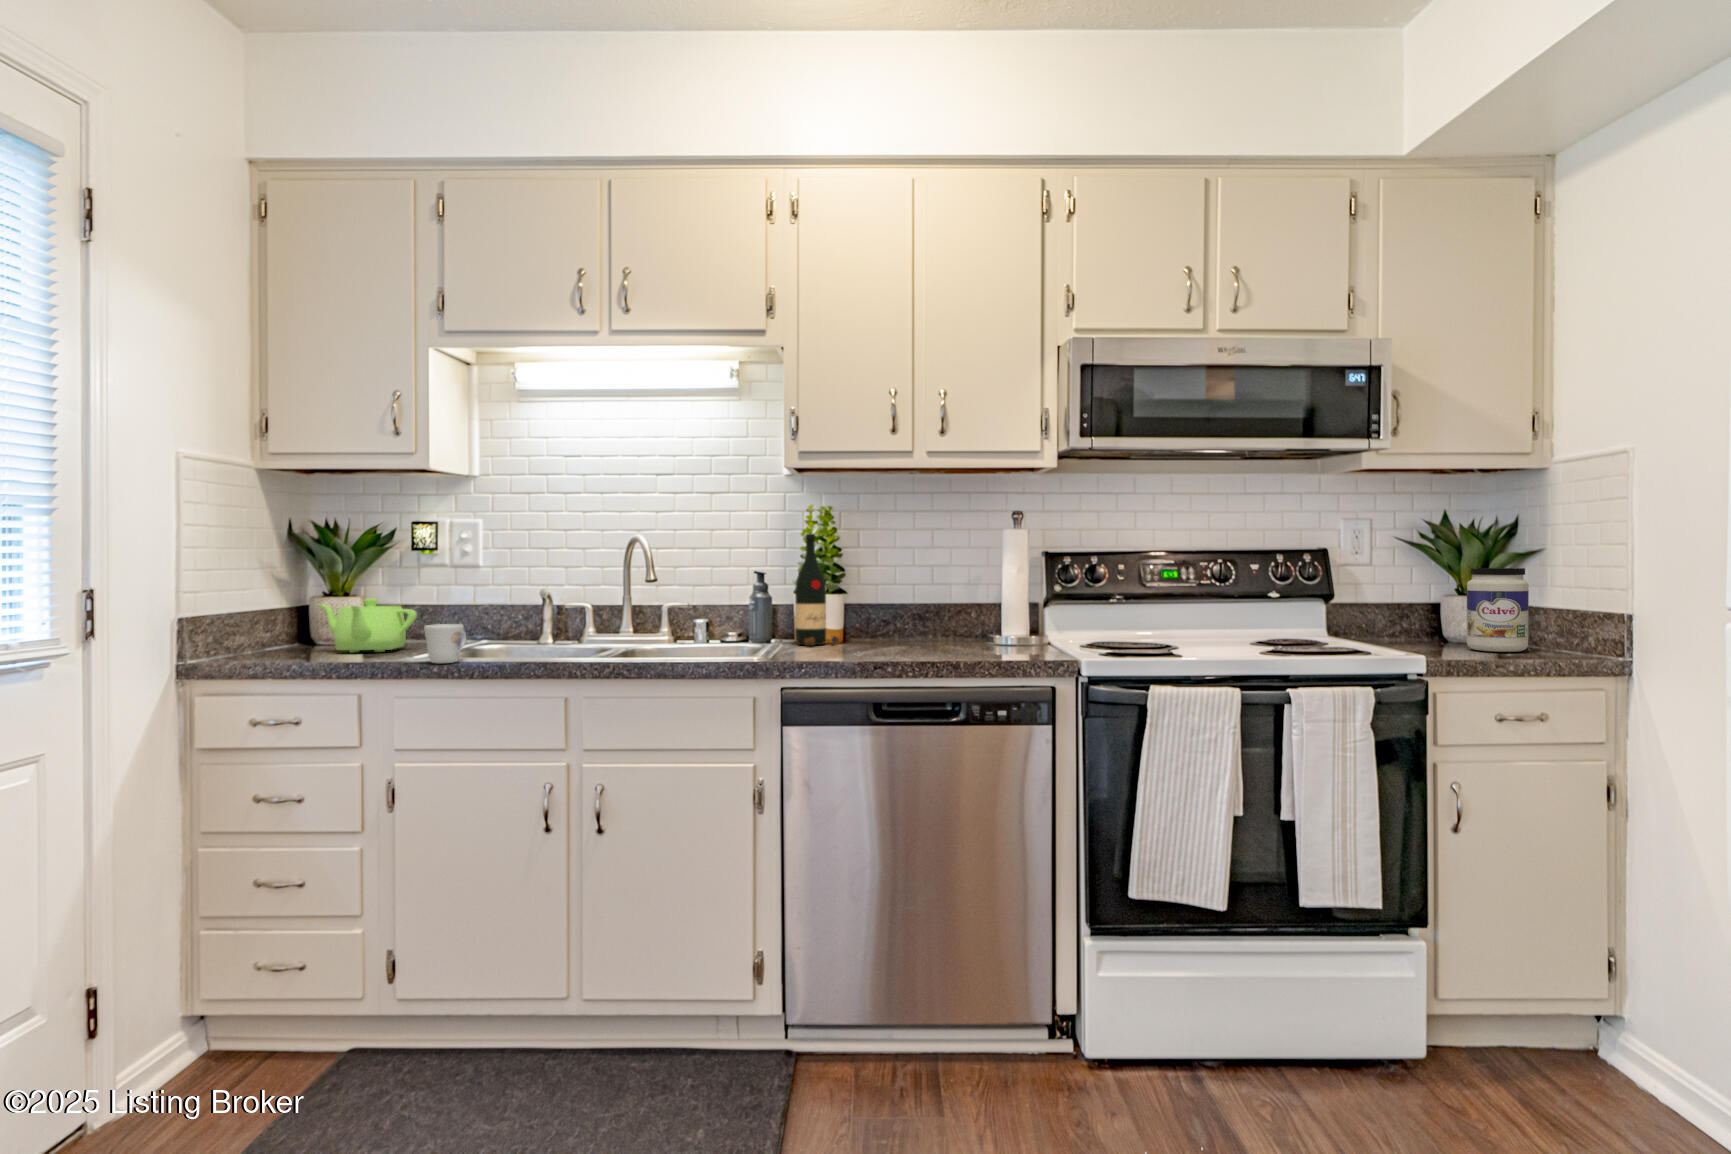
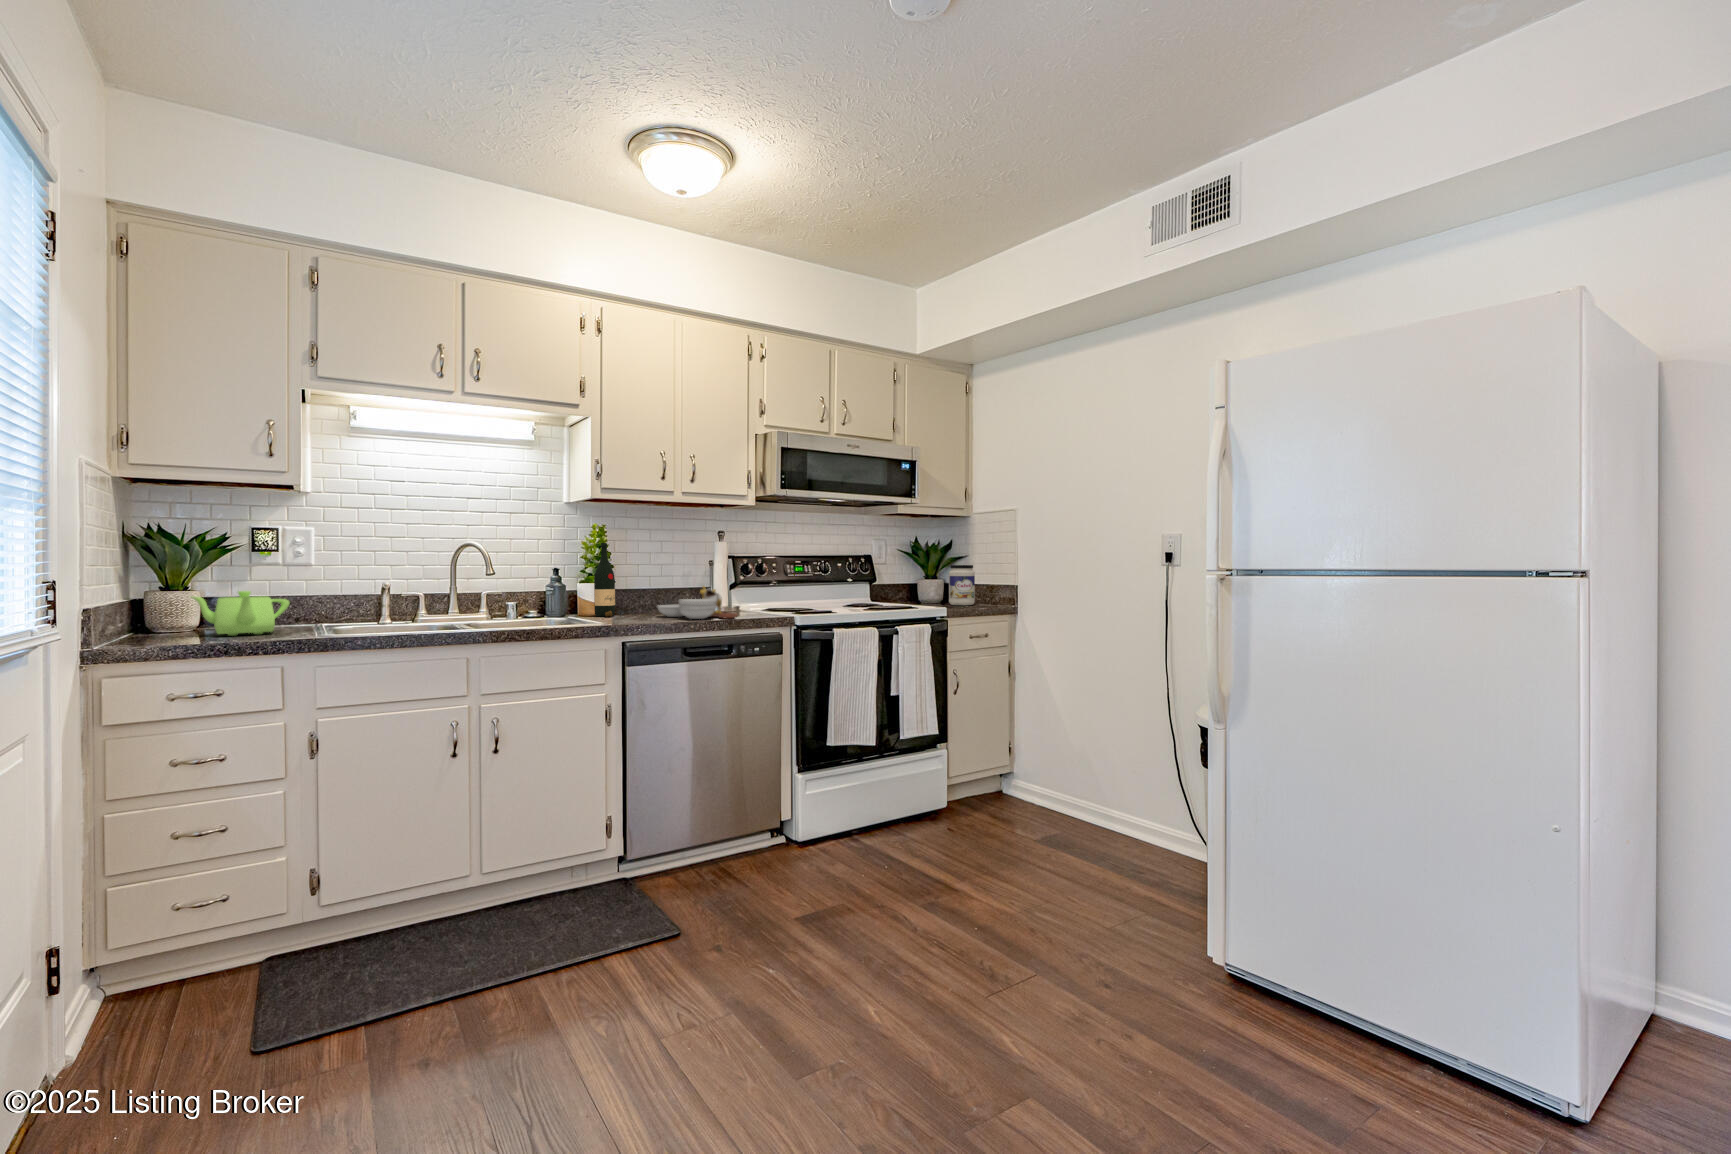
cutting board: none [871,601,994,659] -> present [657,586,737,619]
mug: present [424,624,466,663] -> none [346,608,380,637]

